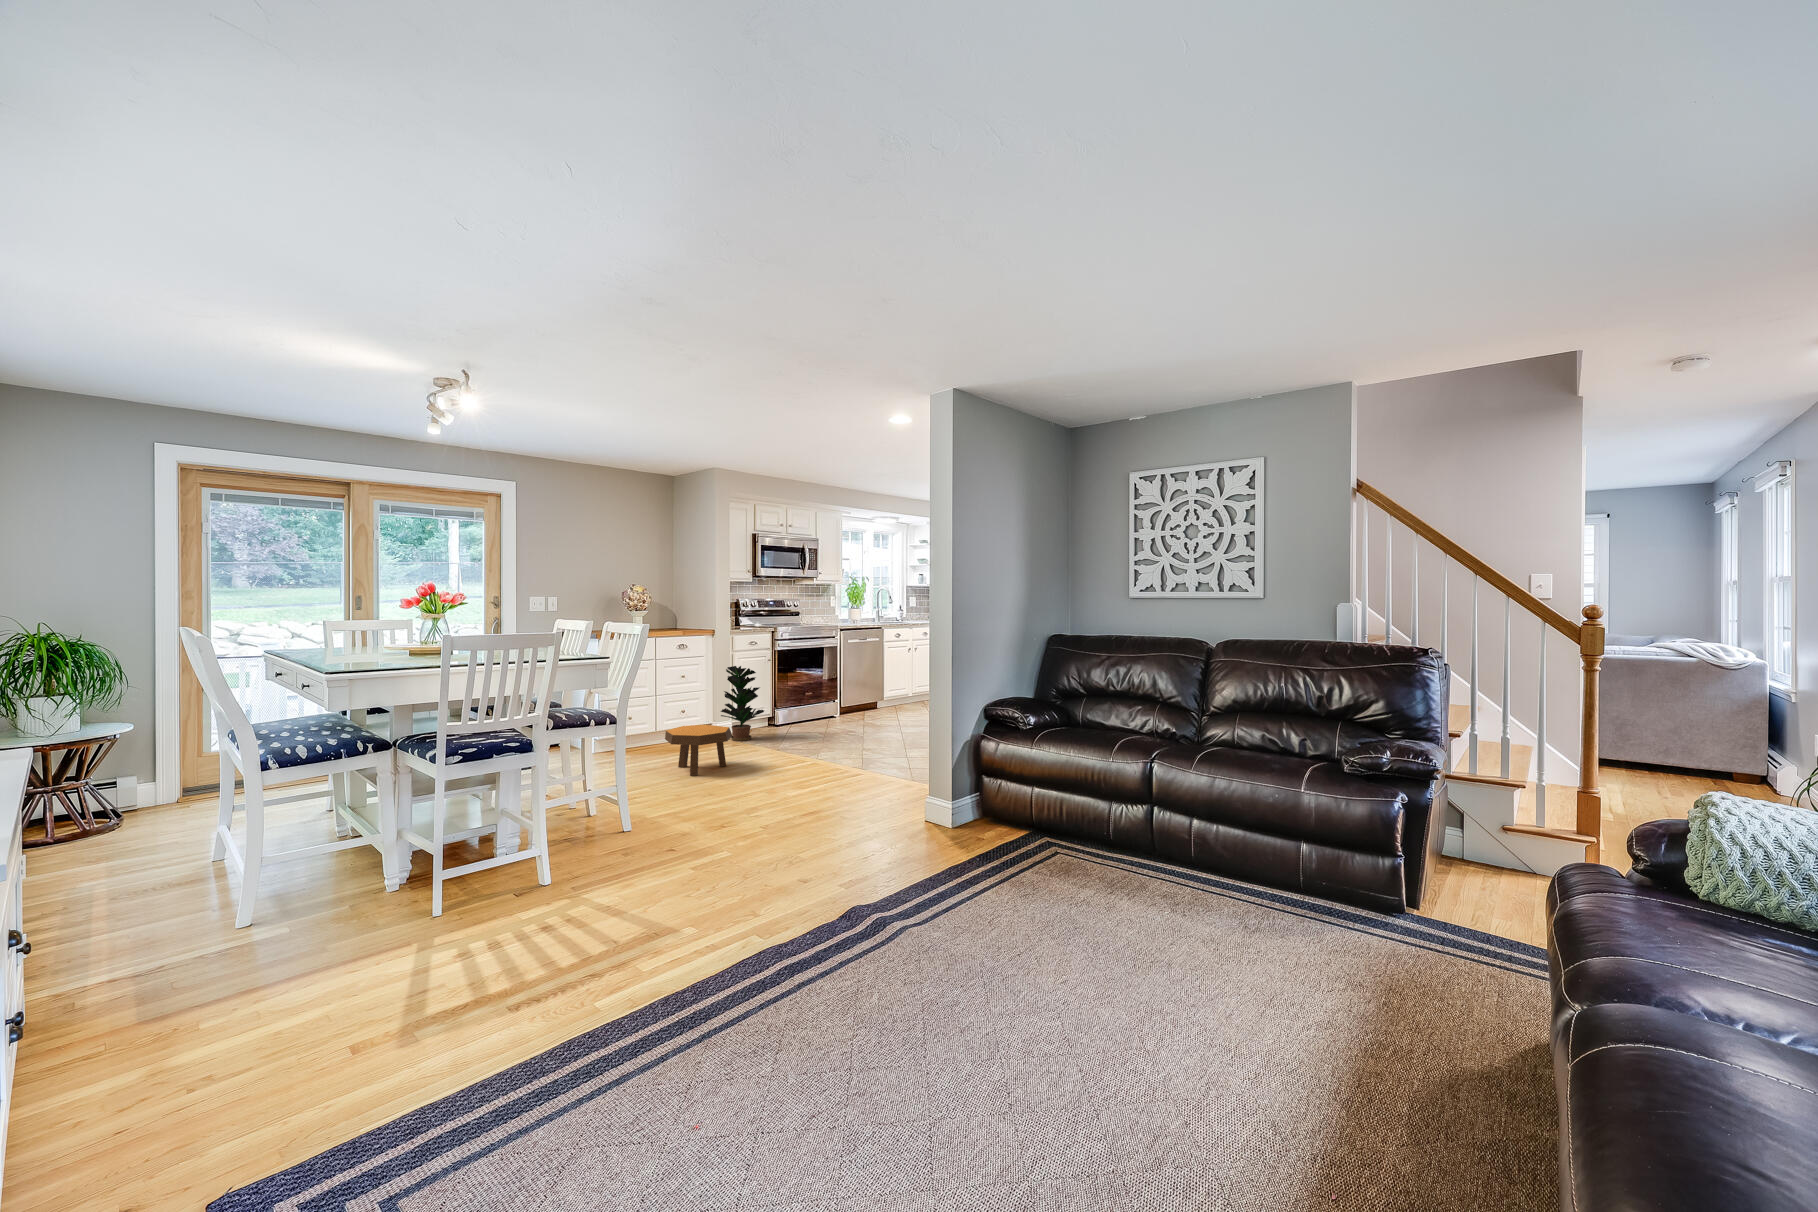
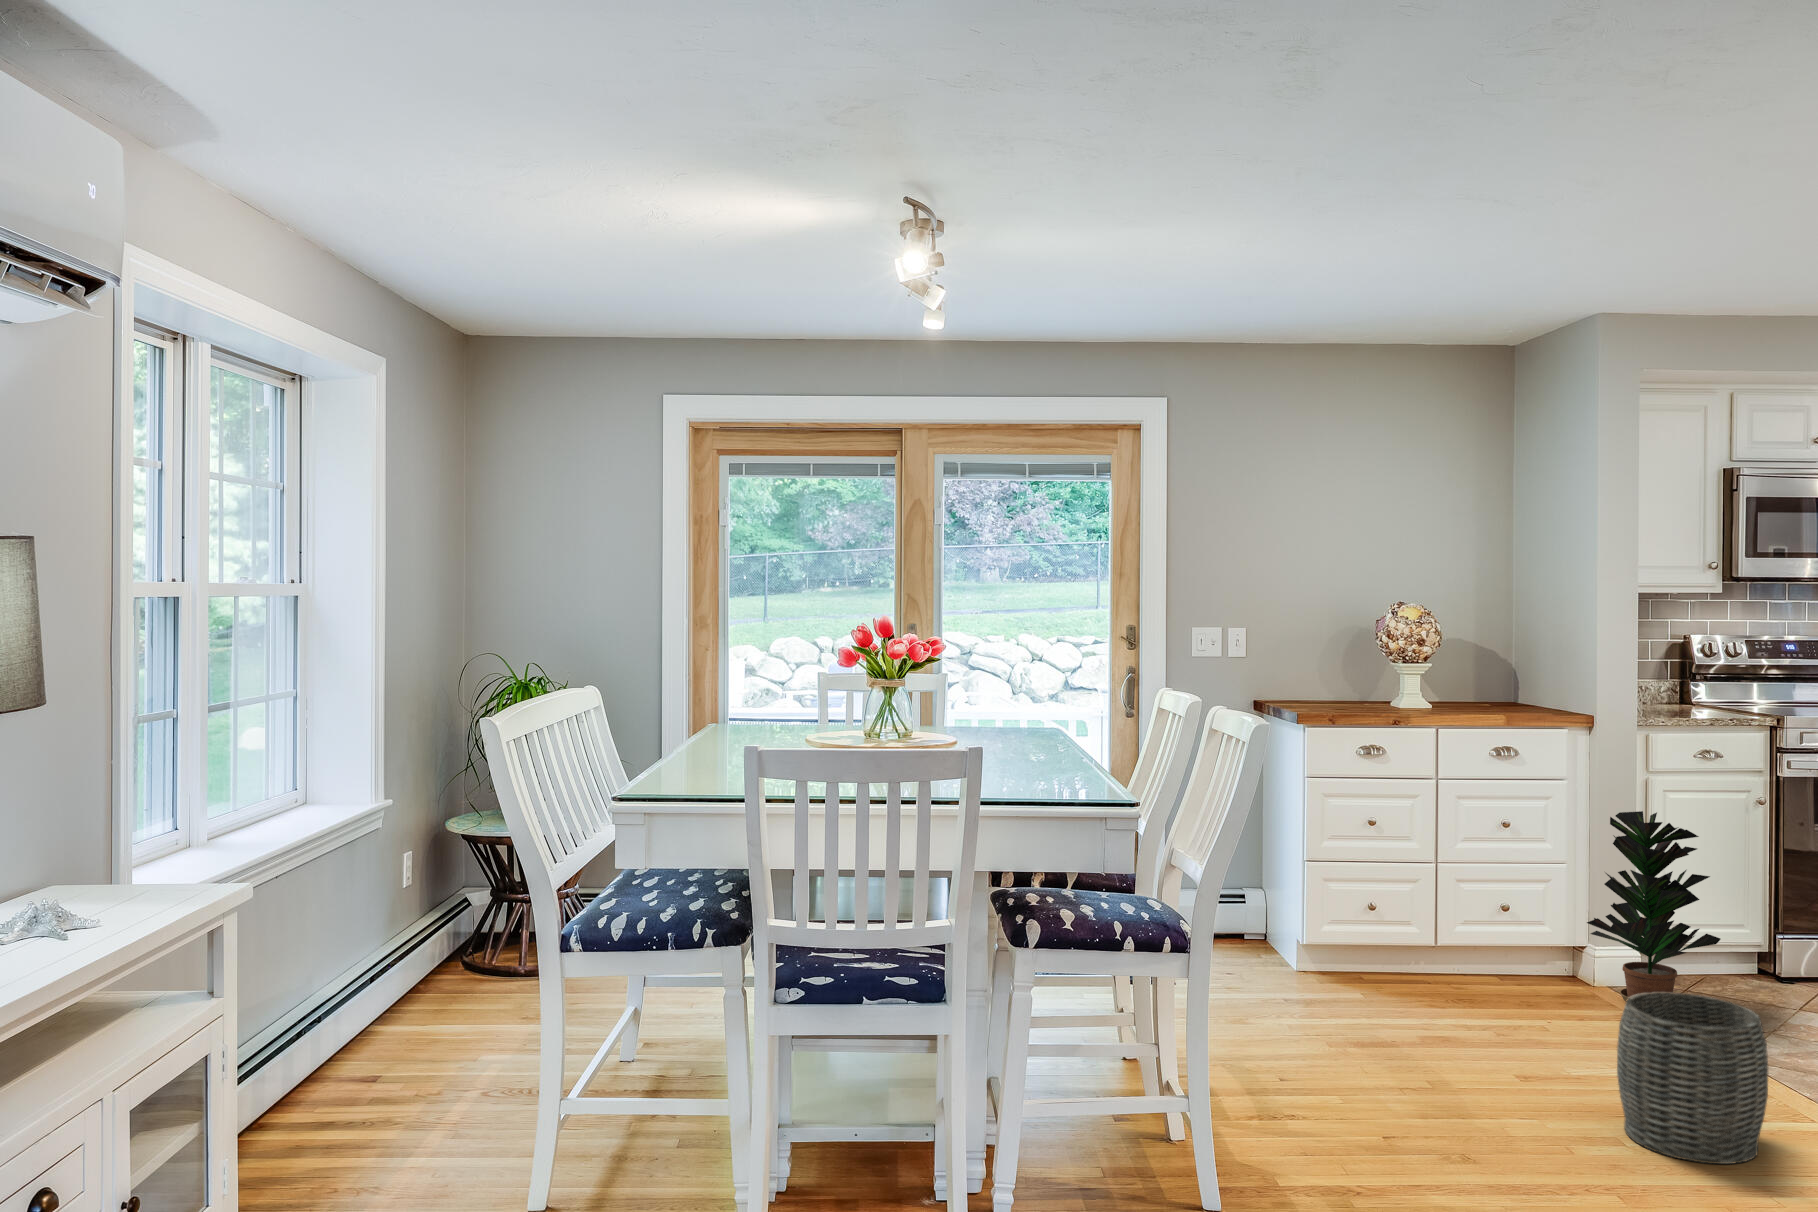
woven basket: none [764,719,811,774] -> present [1617,992,1768,1164]
footstool: present [665,725,732,776] -> none [1380,953,1553,1090]

